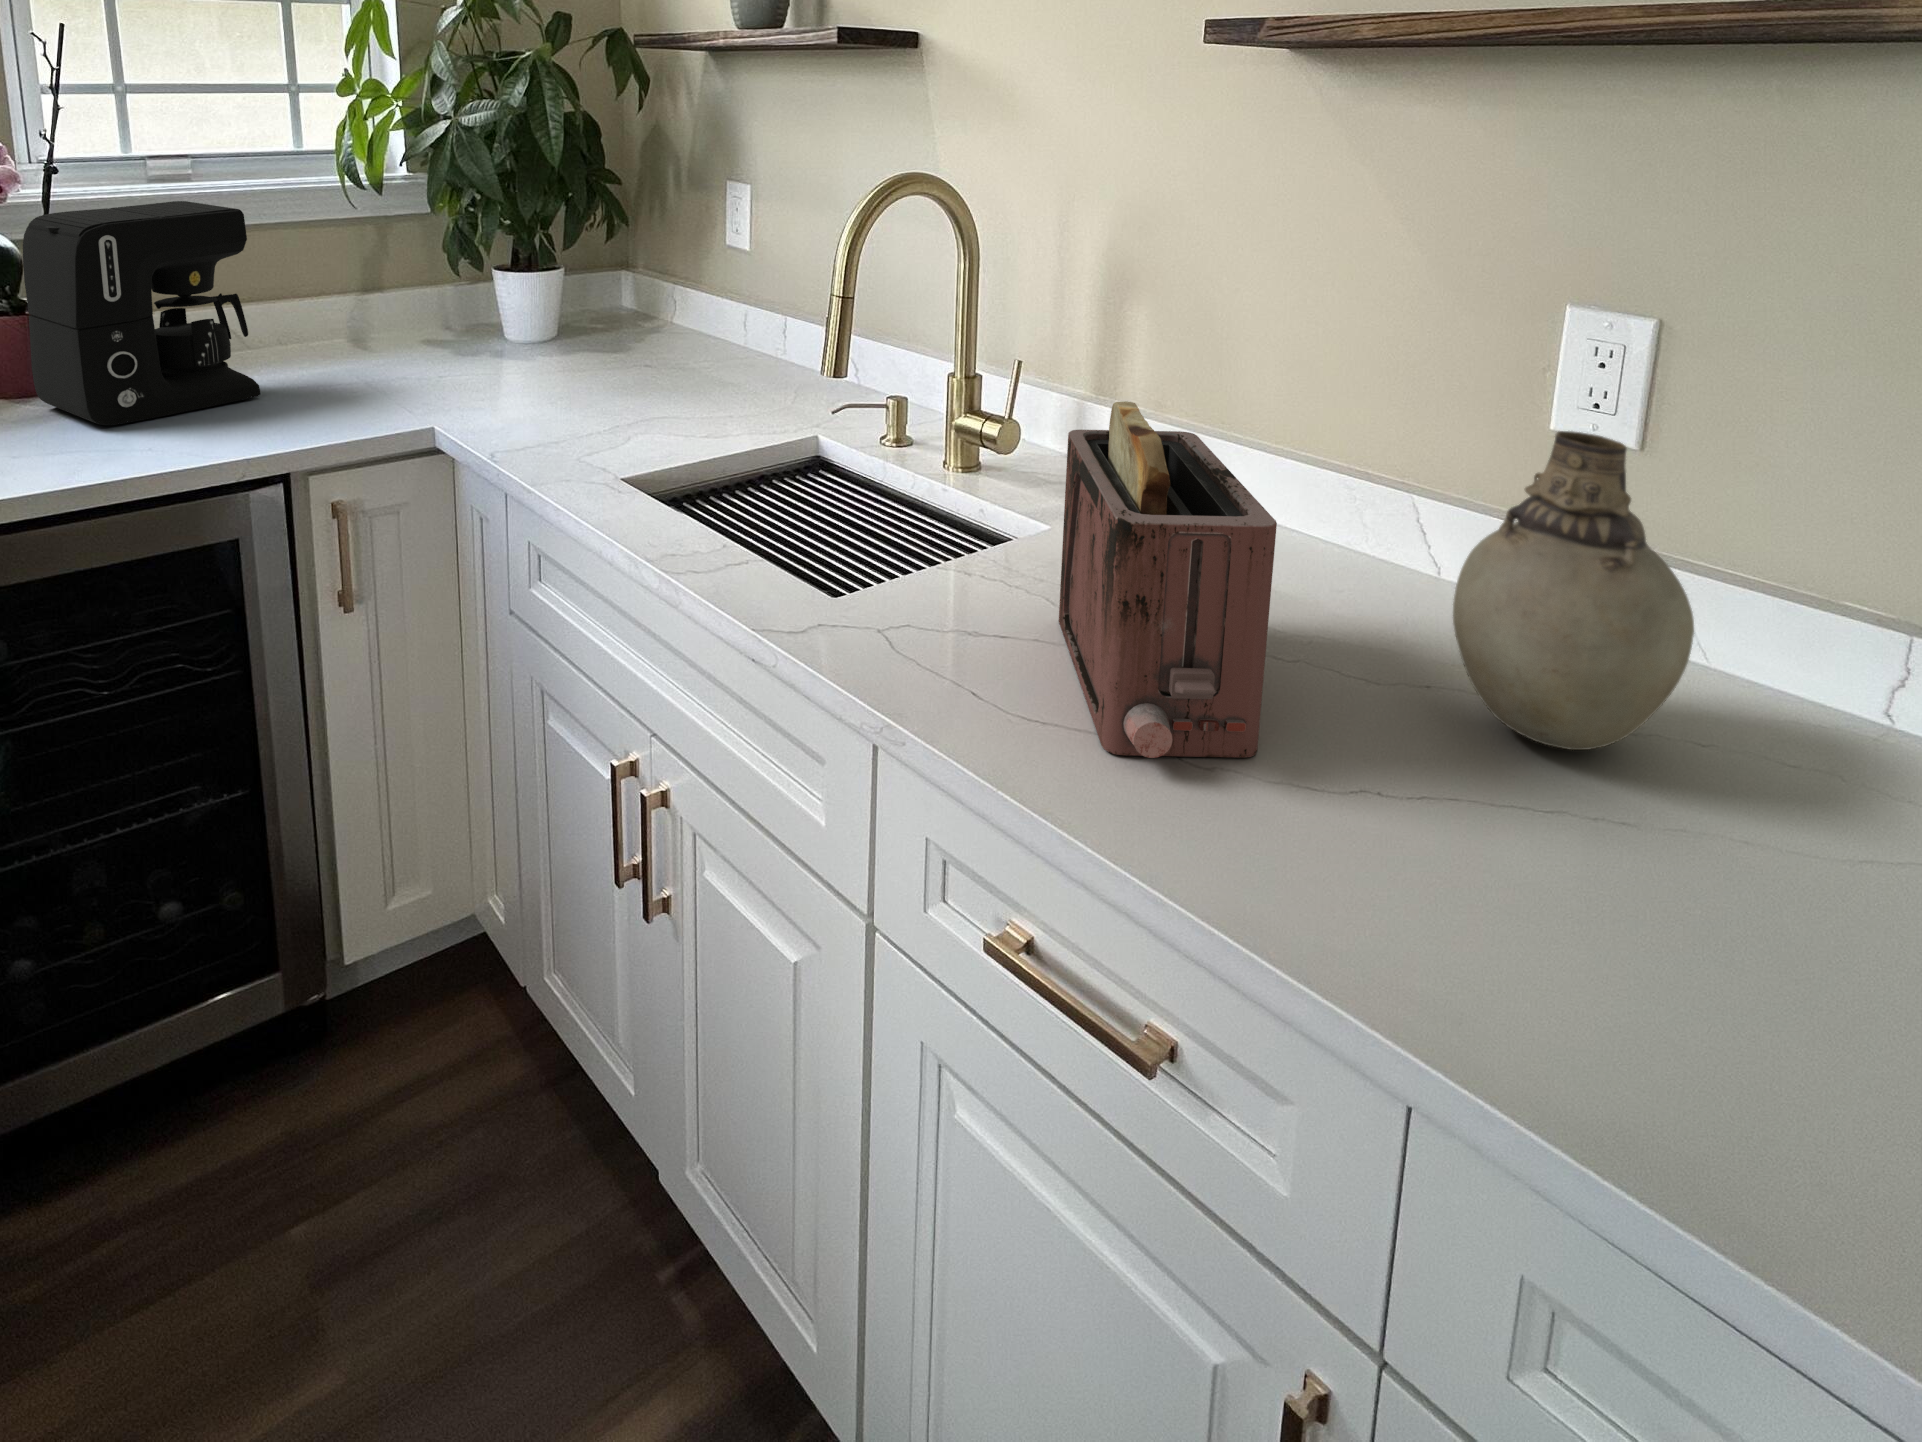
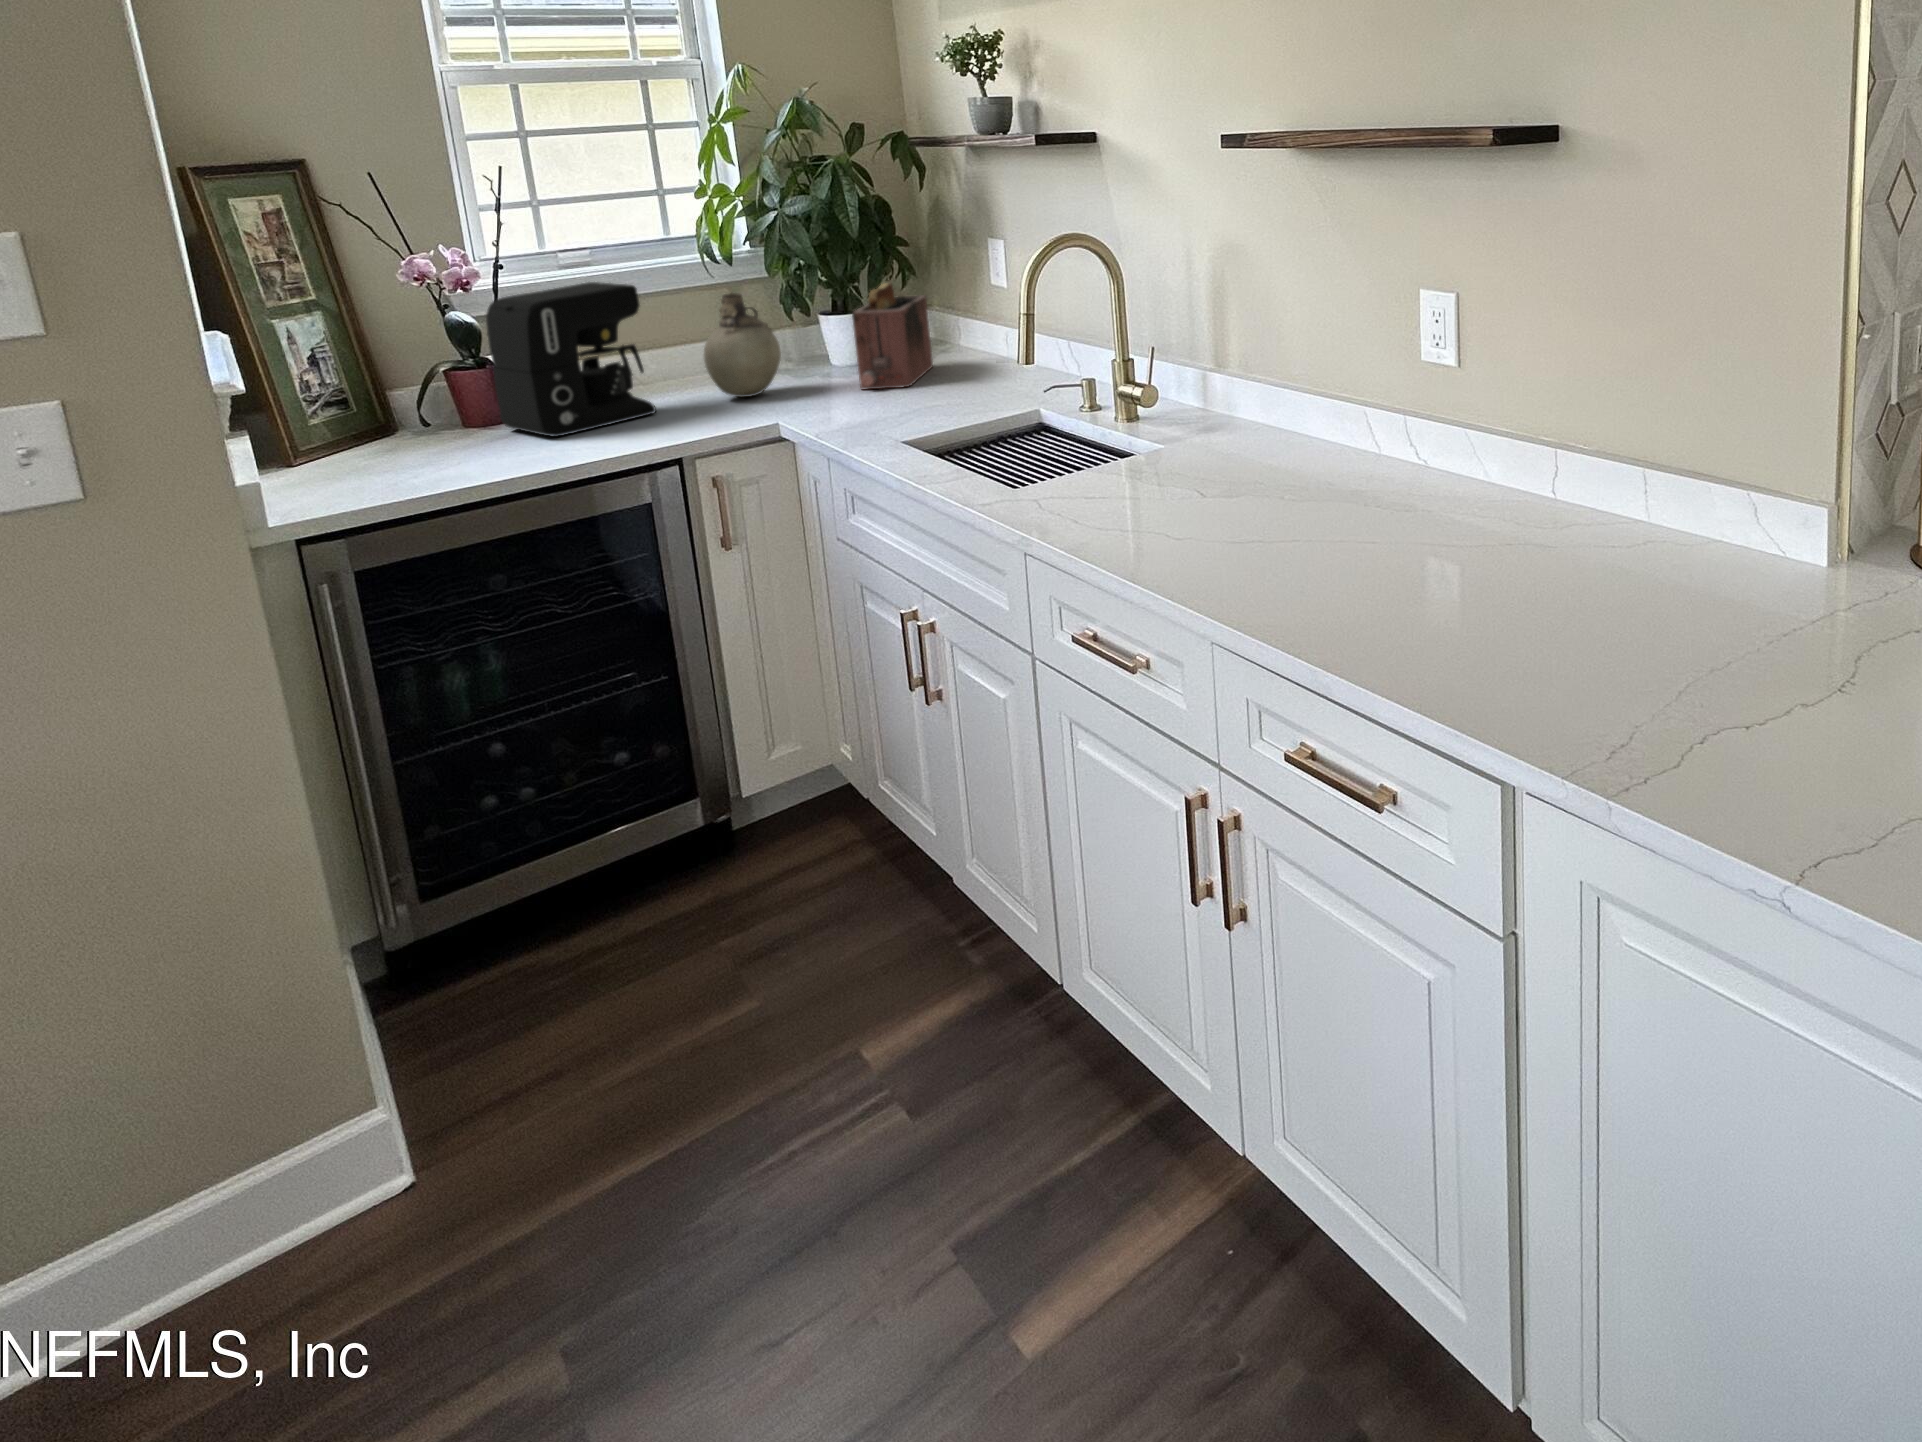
toaster: present [1059,401,1277,758] -> present [852,283,933,390]
vase: present [1453,431,1694,750] -> present [703,293,781,397]

